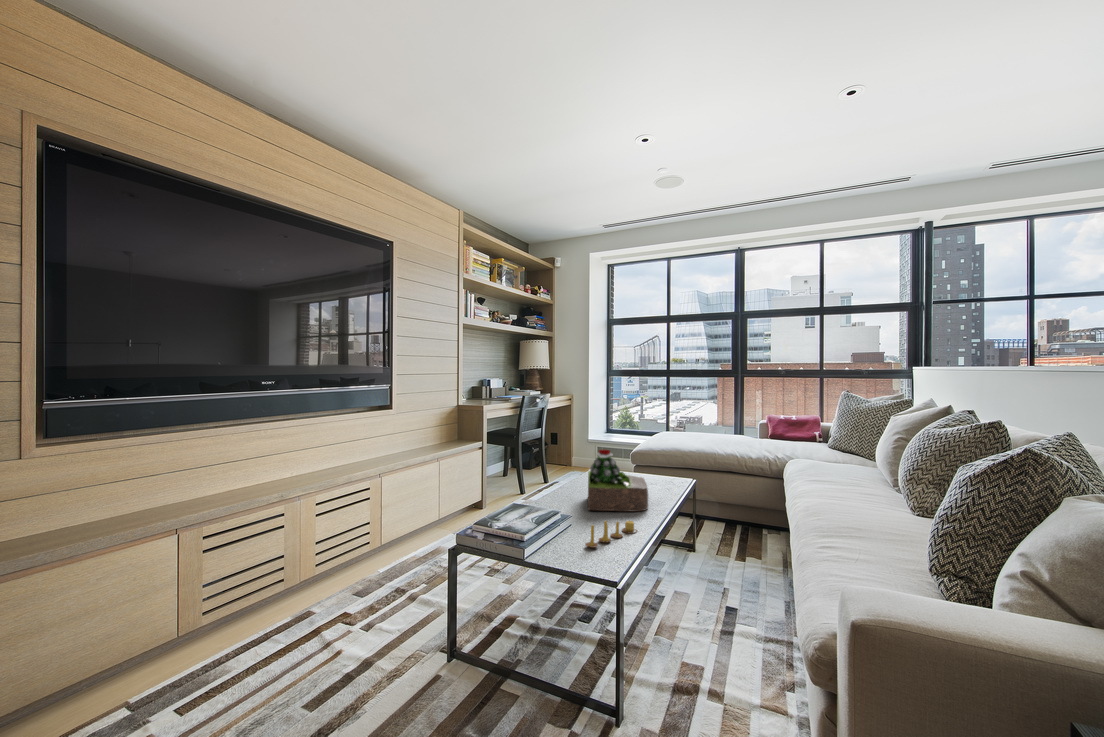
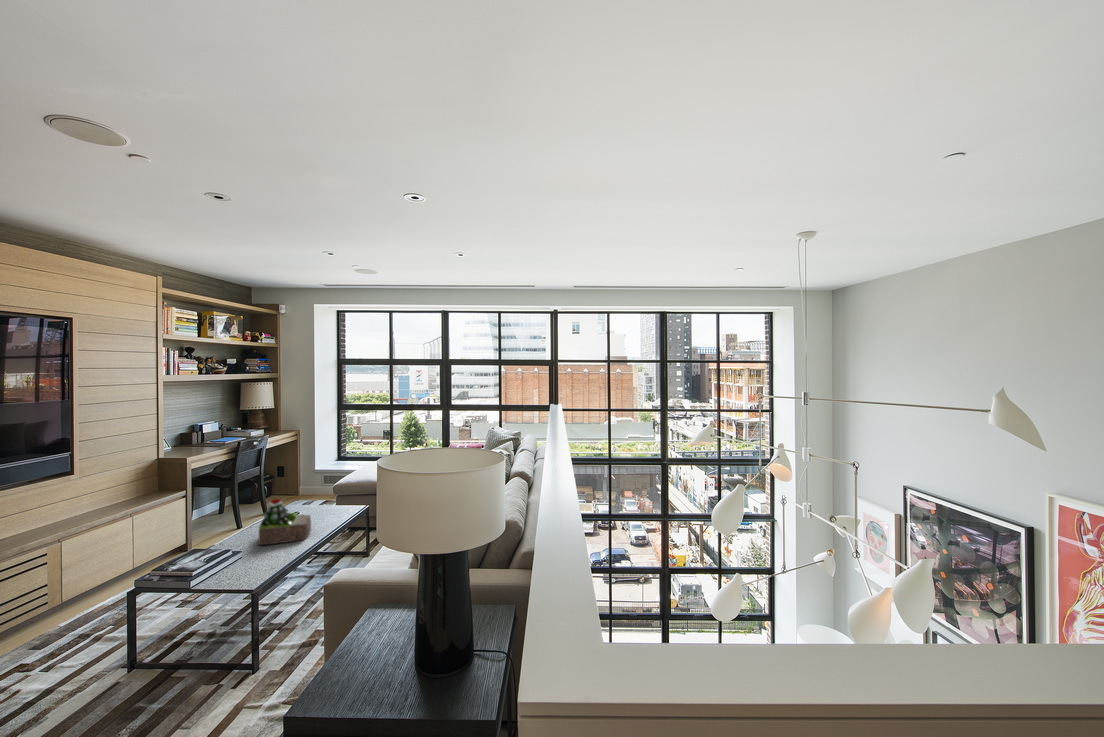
candle: present [585,521,637,548] -> none [242,549,288,572]

